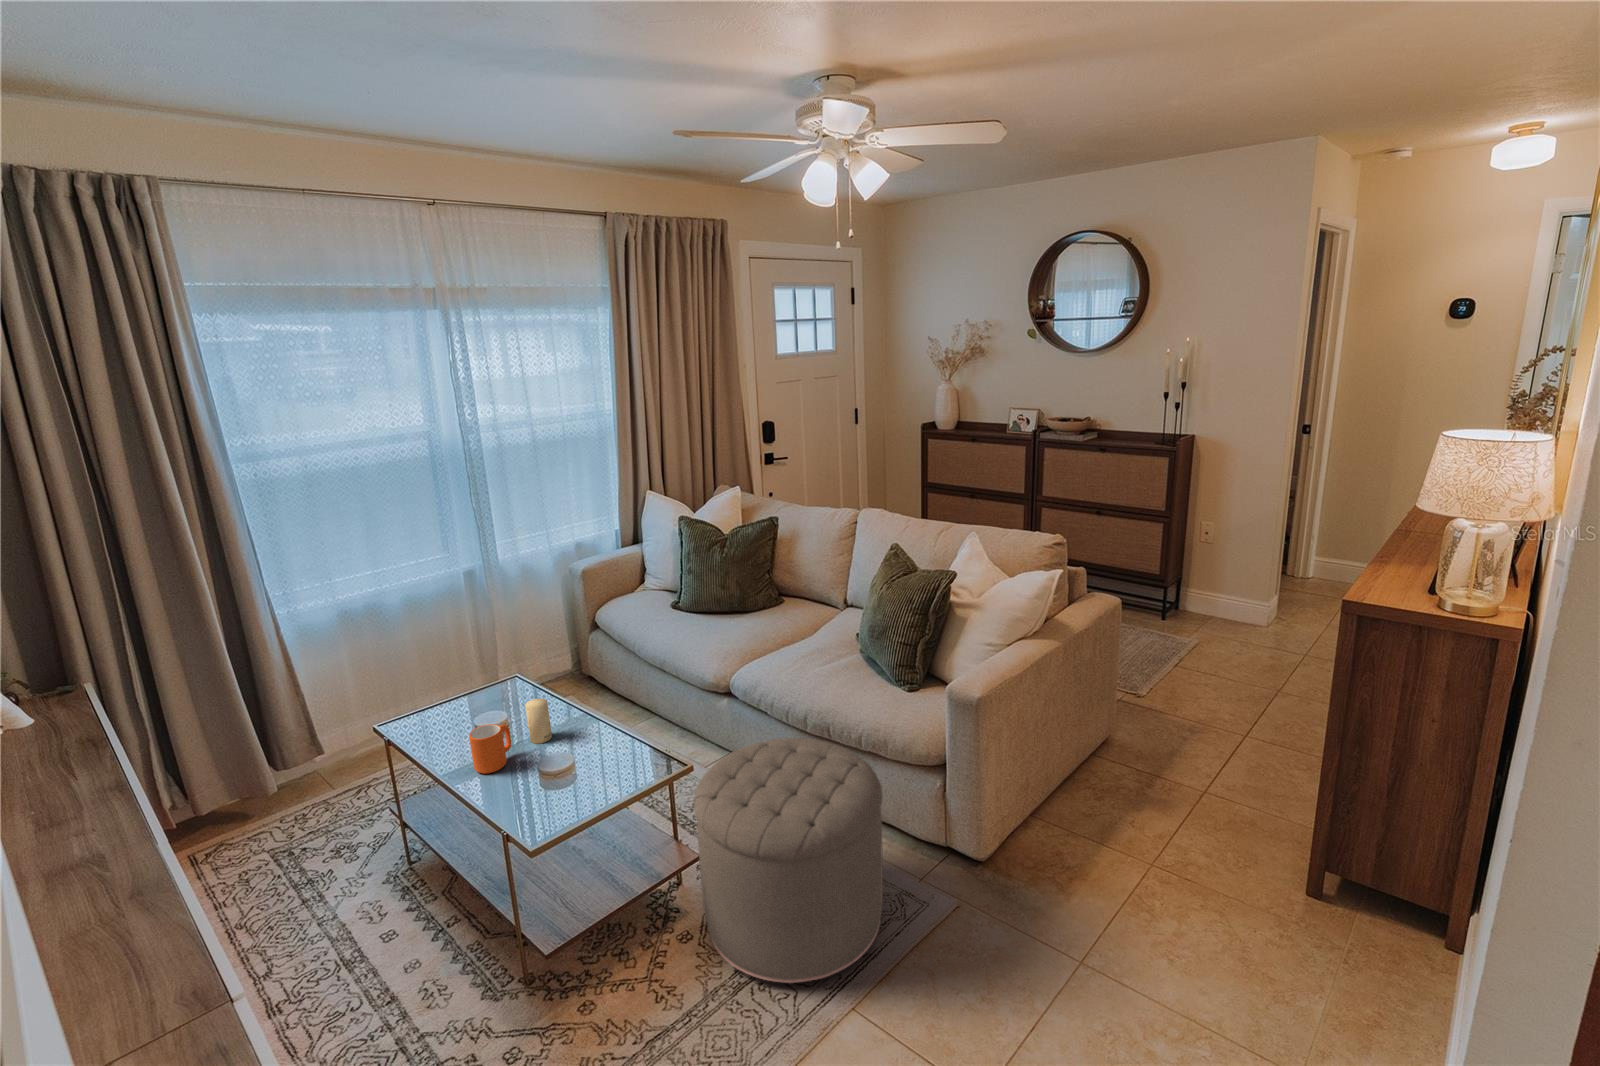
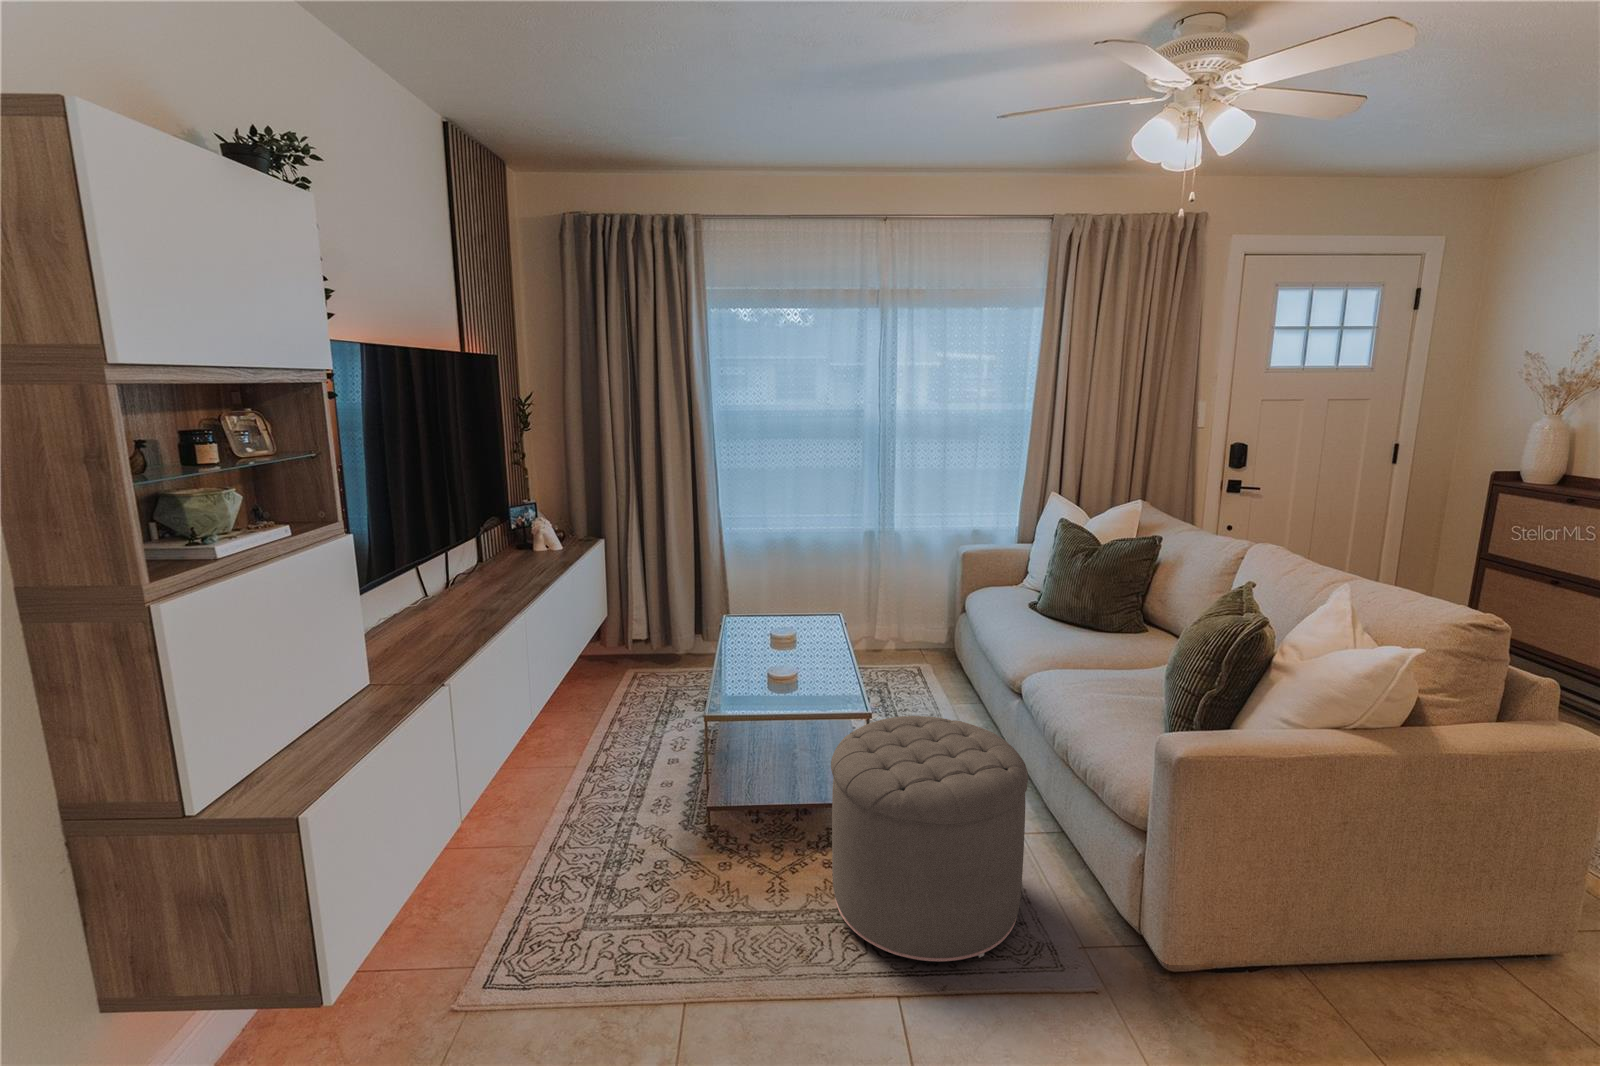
candle: present [525,698,552,744] -> none [802,626,821,664]
mug: present [469,724,511,773] -> none [747,630,782,668]

